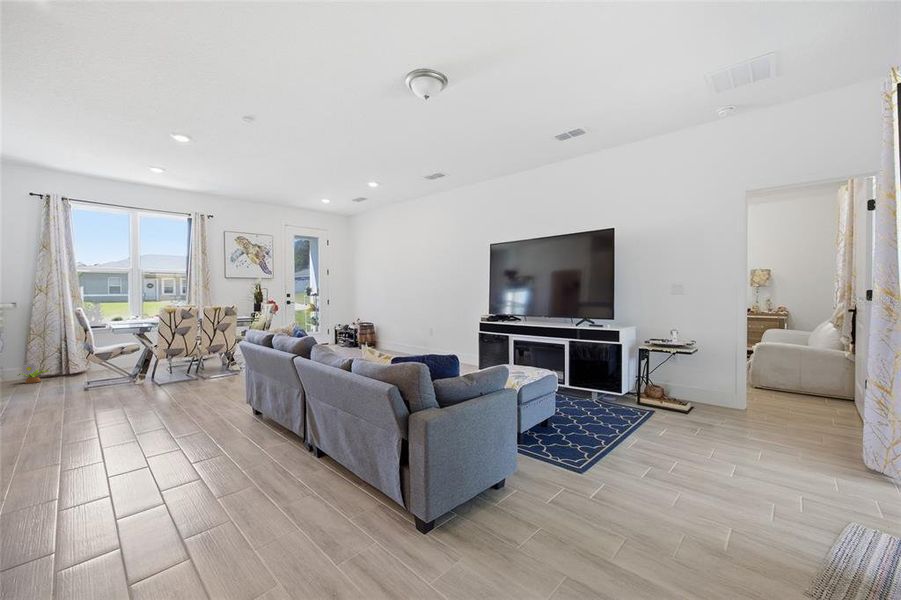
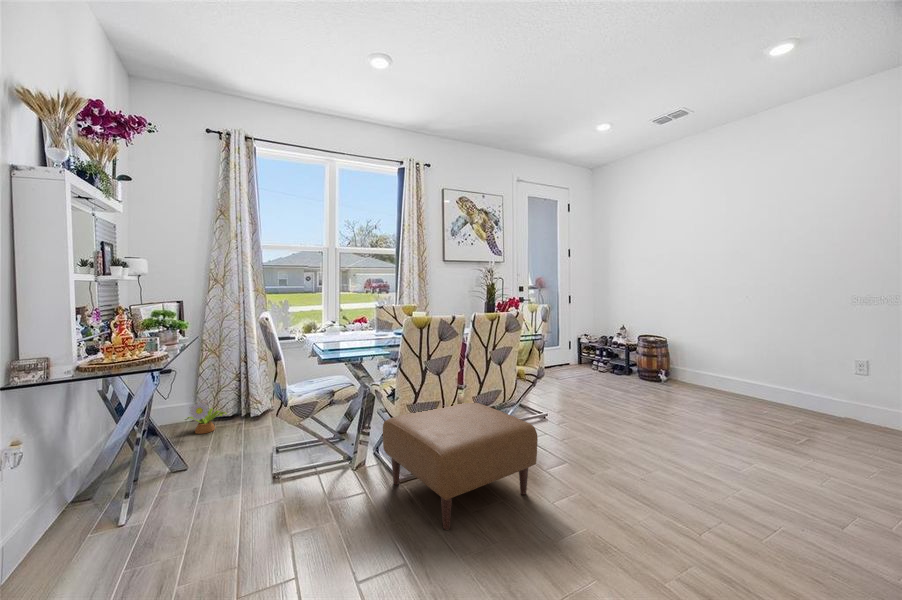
ottoman: none [148,350,229,396] -> present [383,402,538,530]

